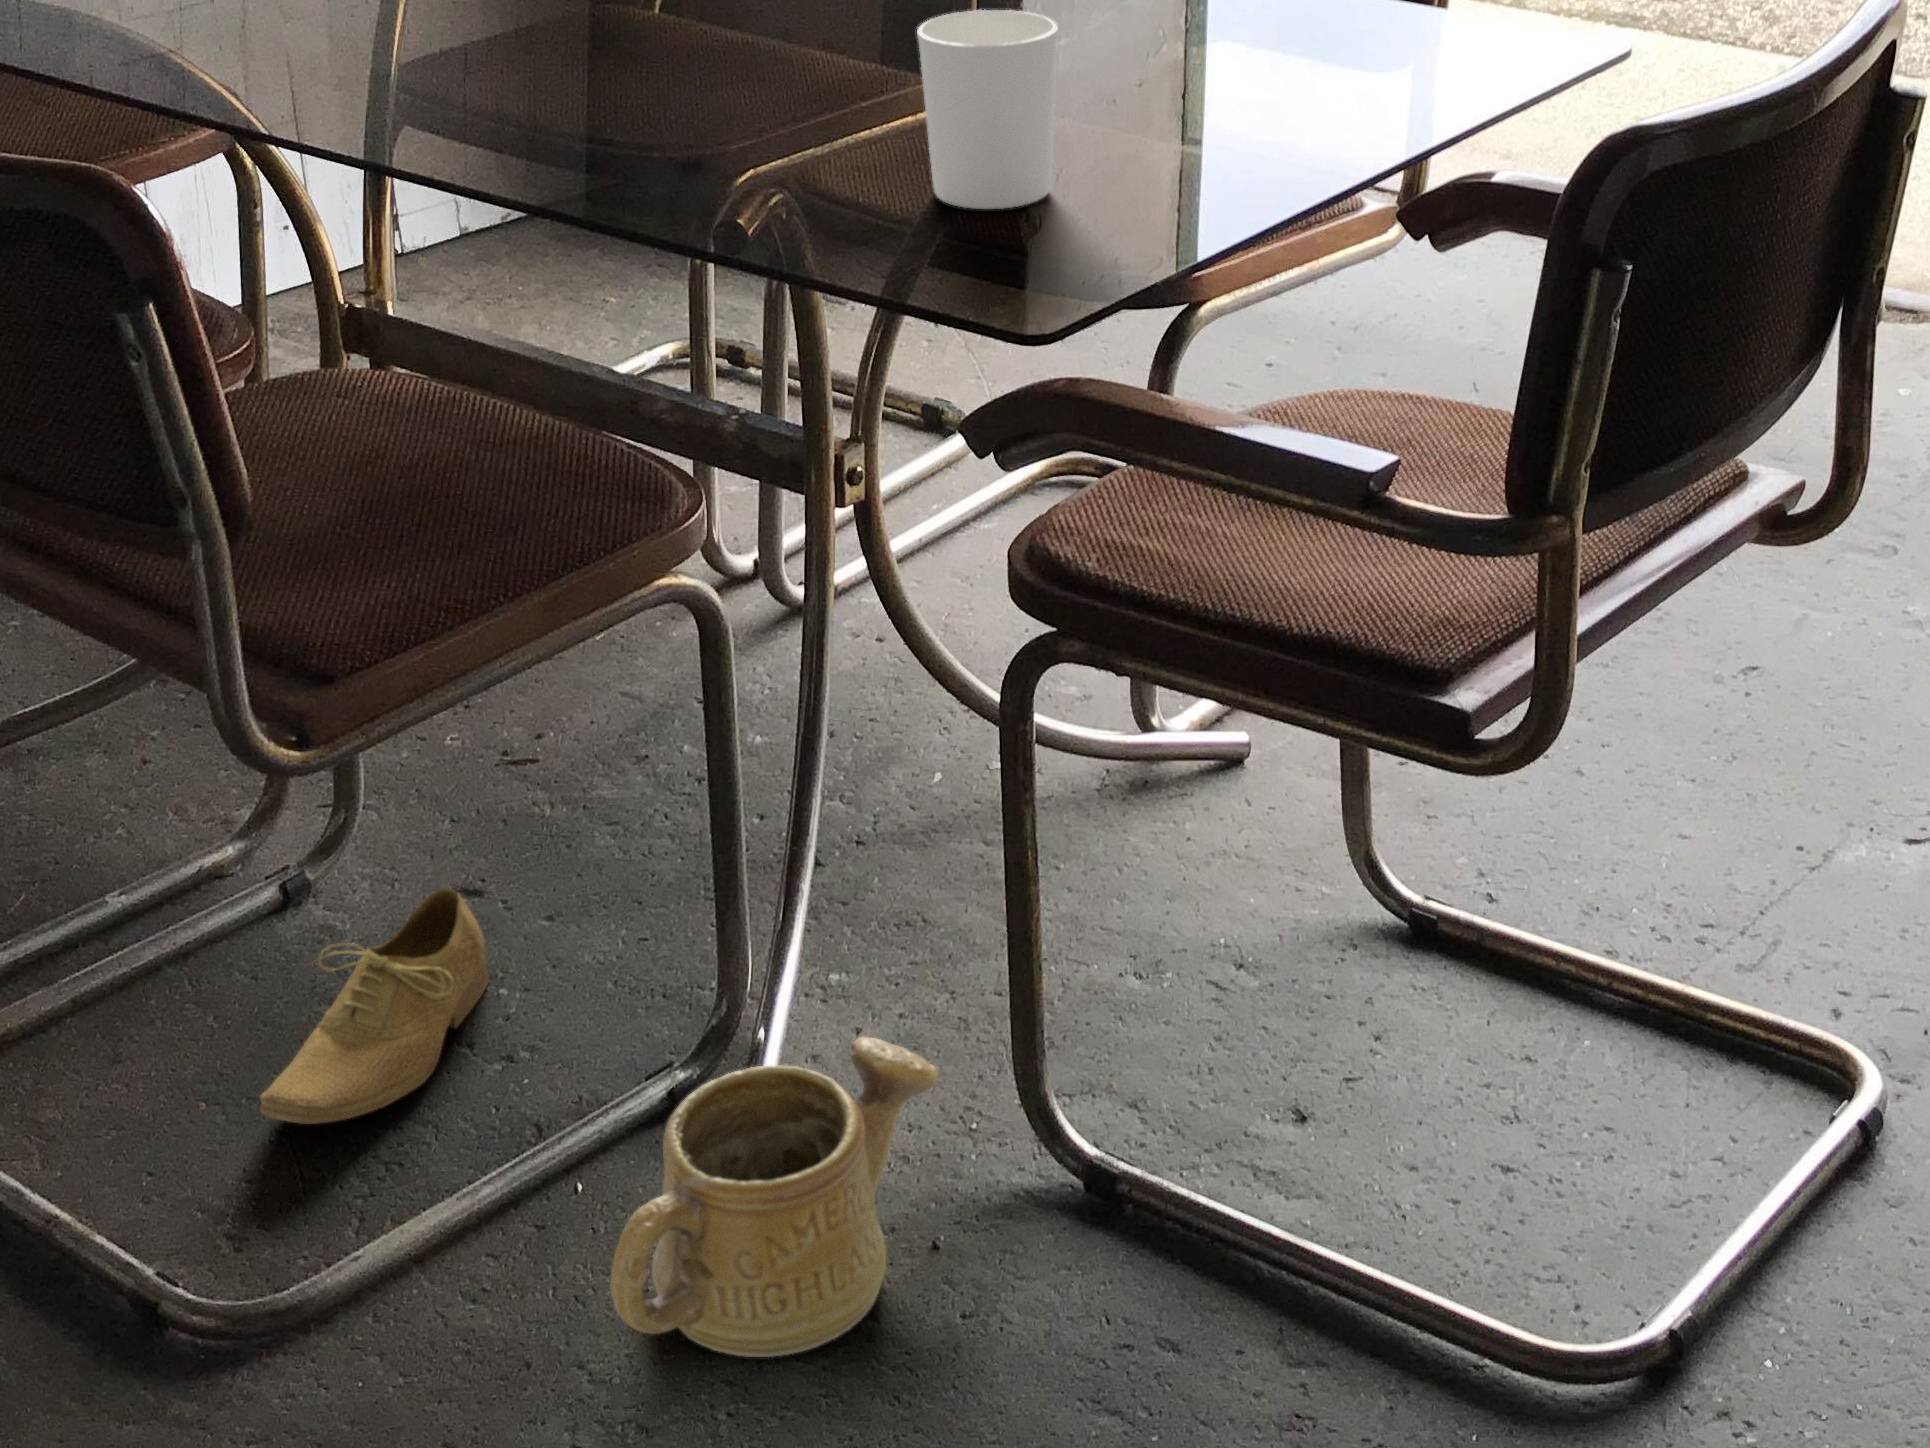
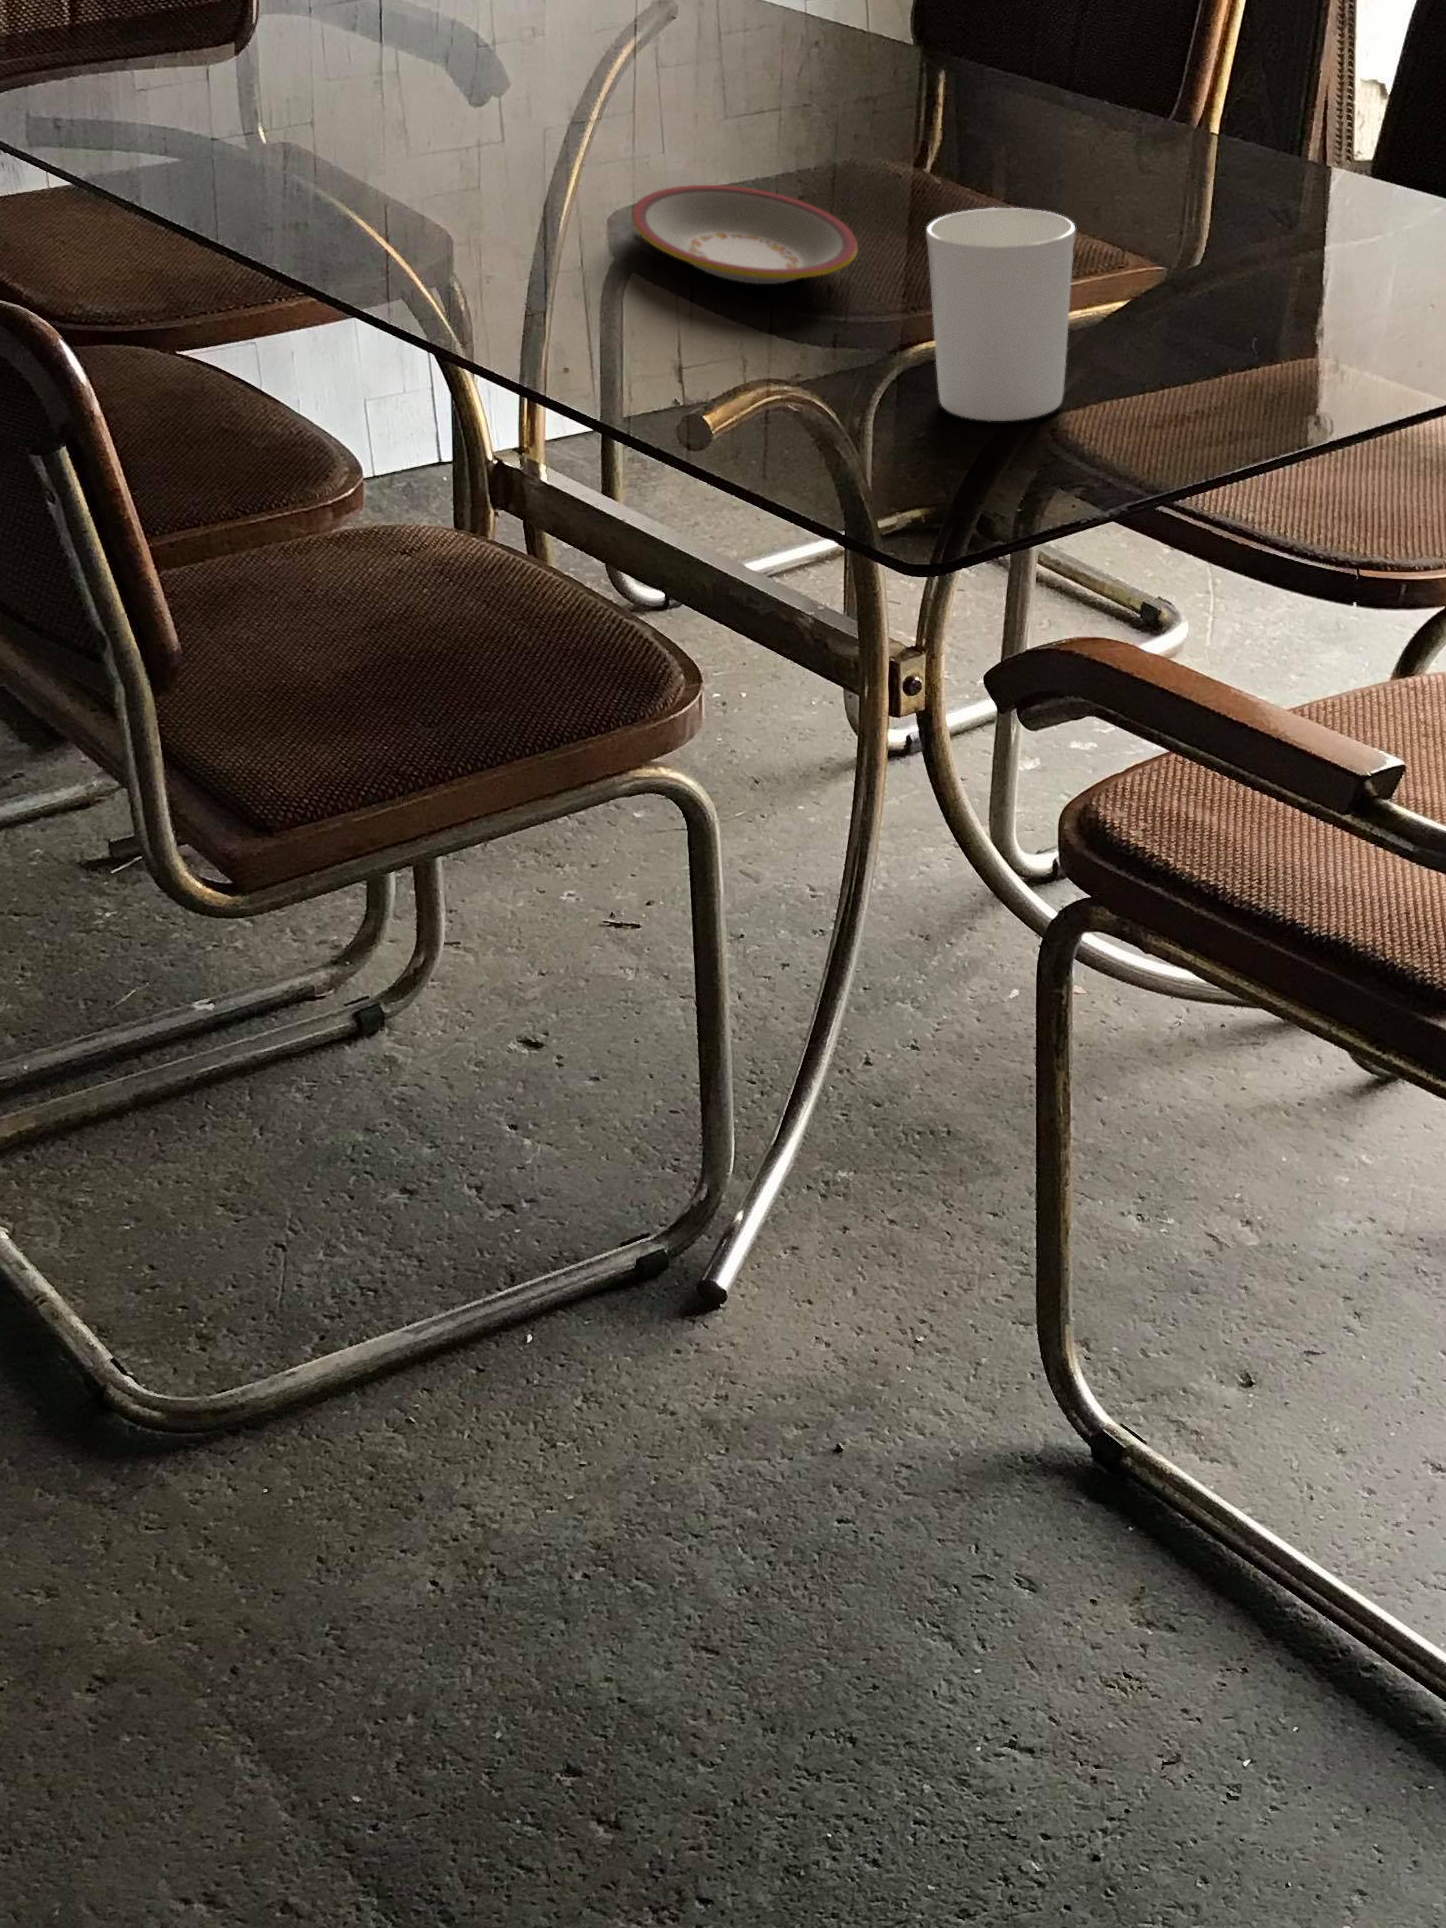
plate: none [539,14,785,102] -> present [632,185,857,284]
shoe: present [260,889,489,1124] -> none [250,1047,509,1248]
watering can: present [610,1037,939,1357] -> none [487,1242,856,1530]

